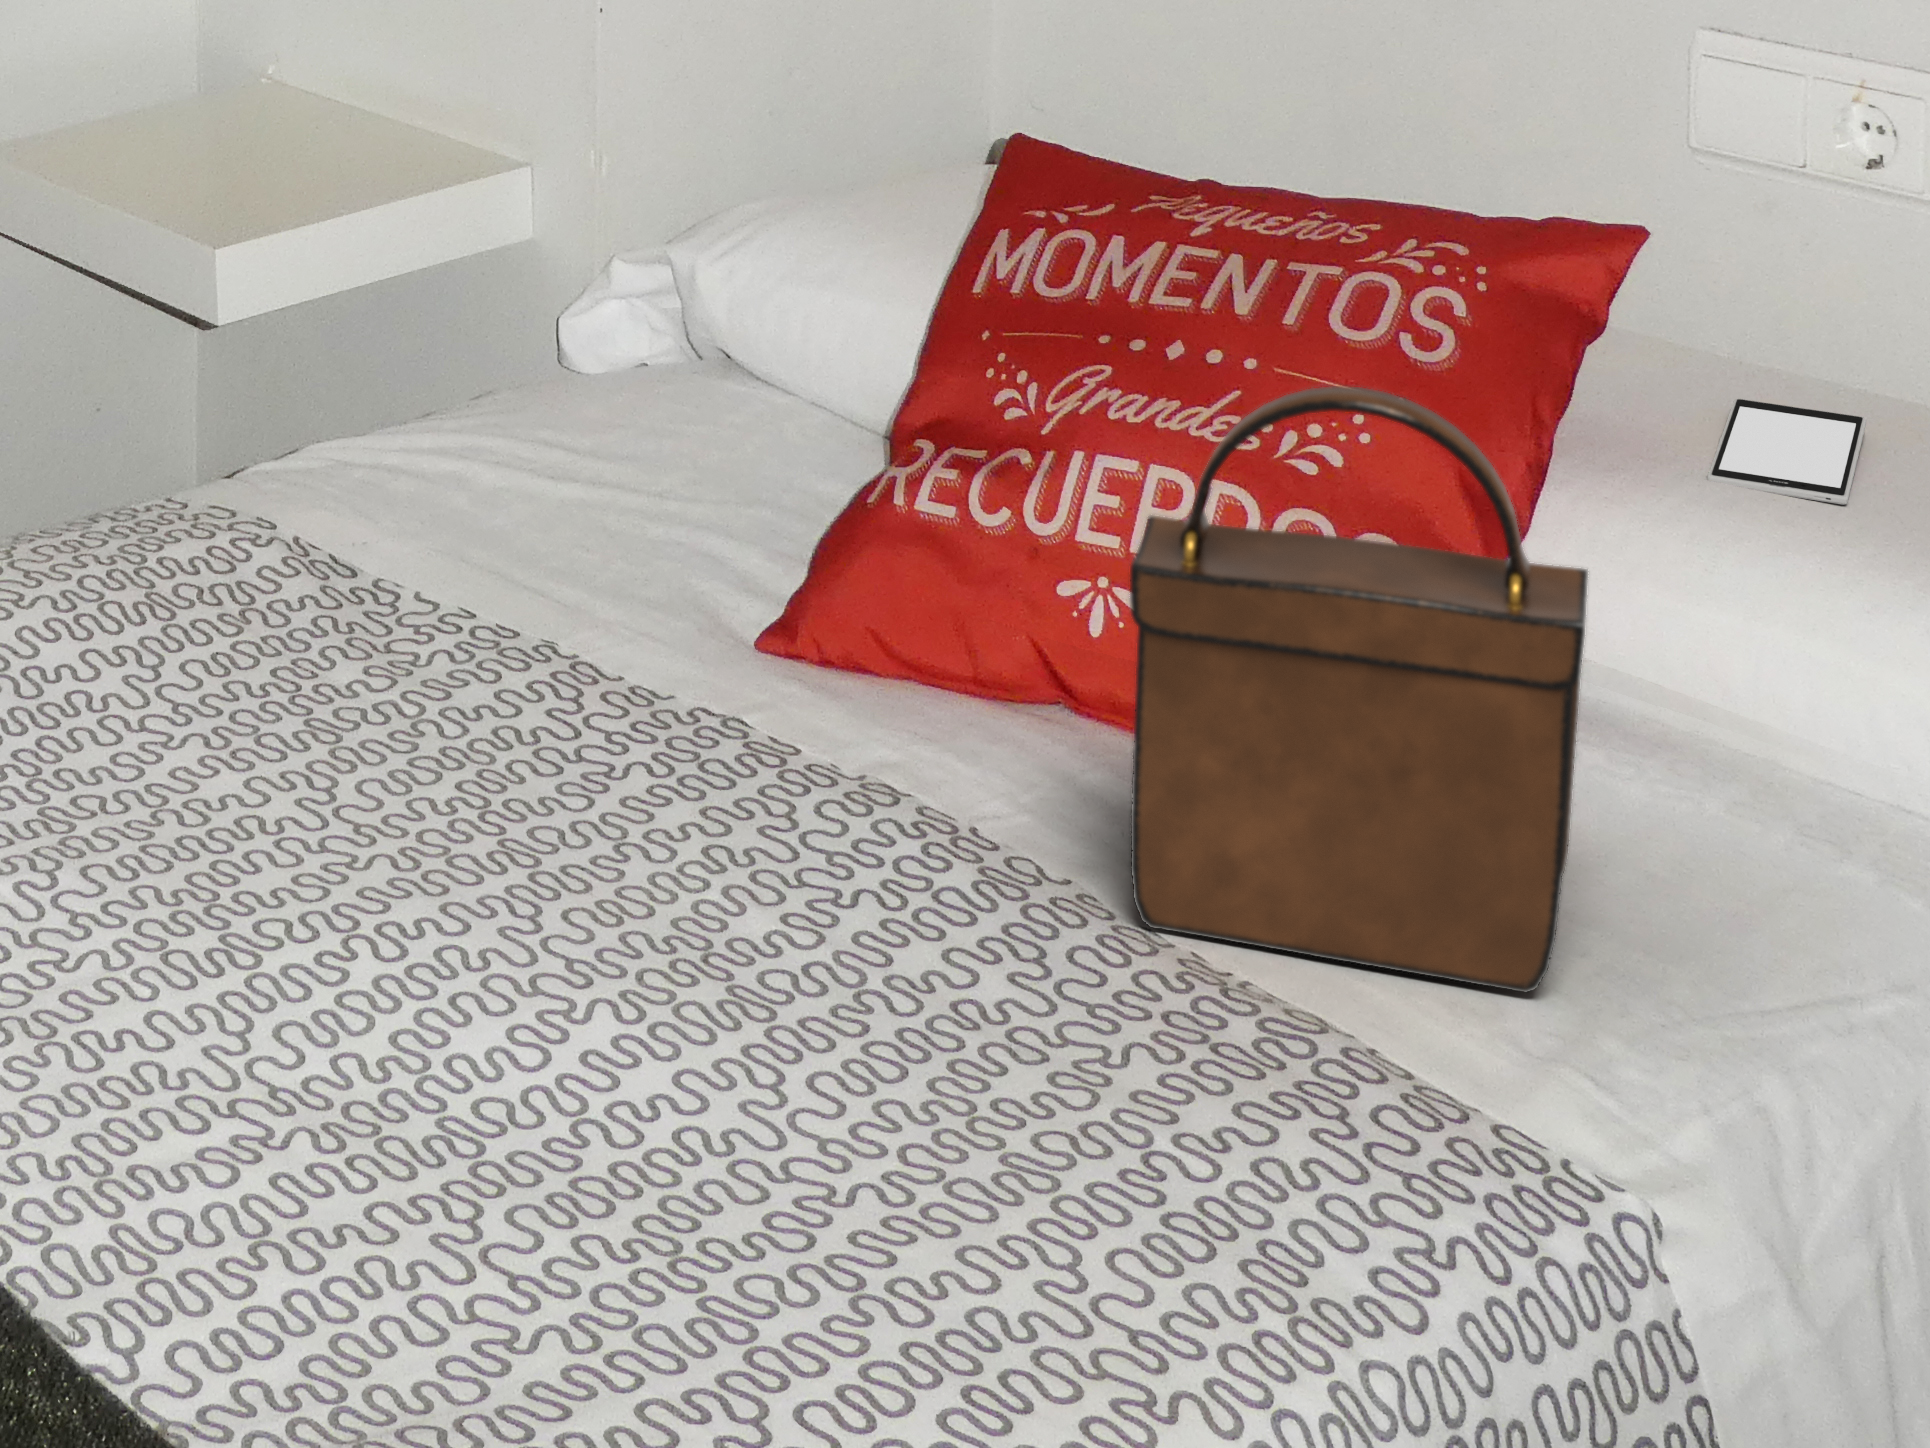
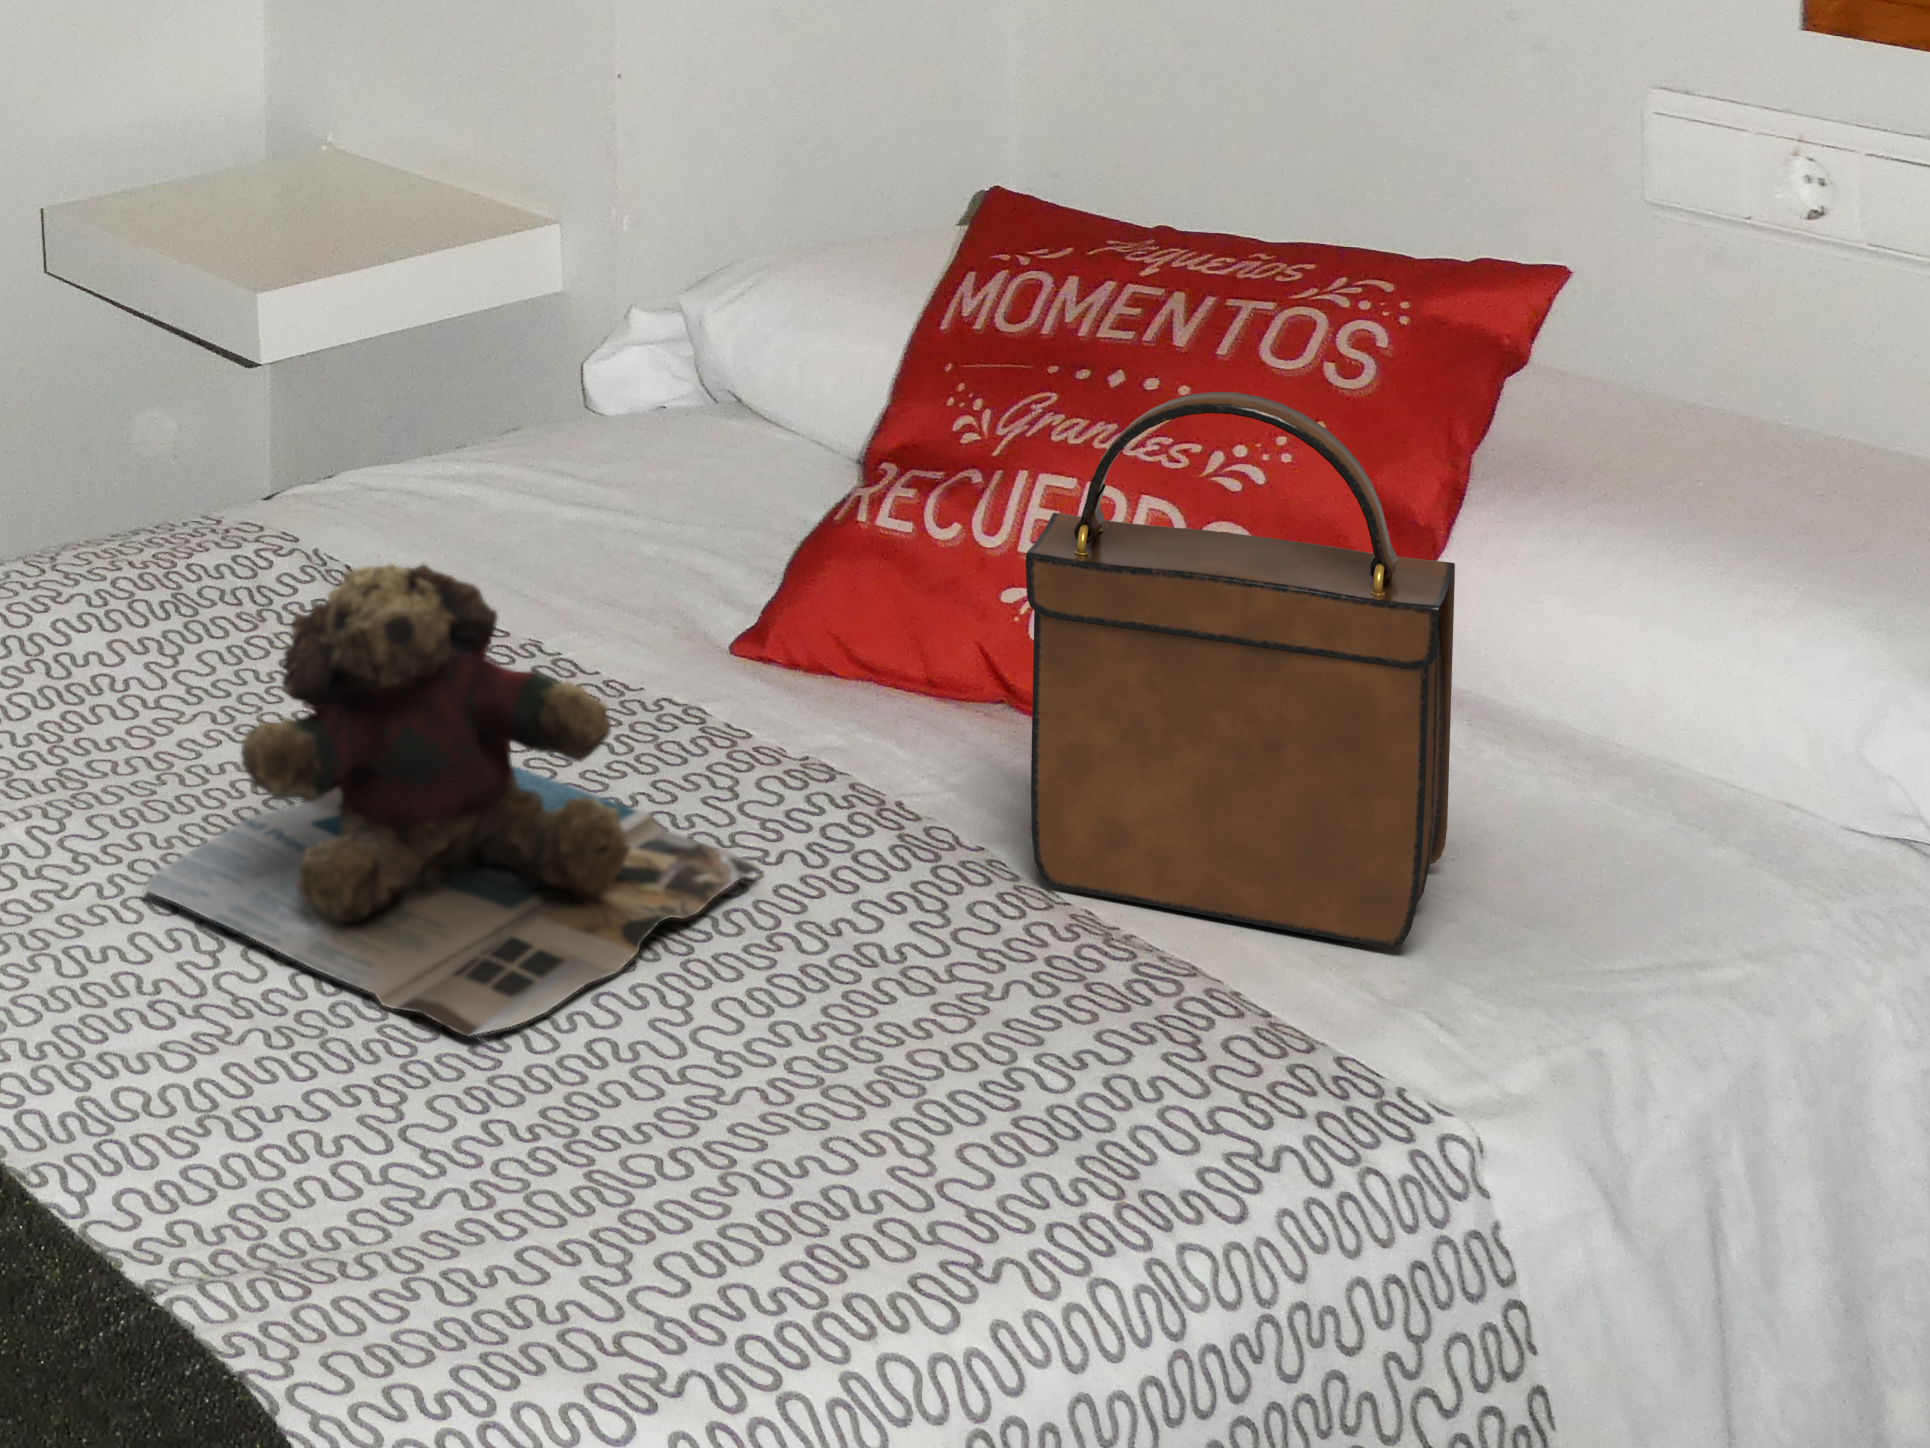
smartphone: present [1707,399,1866,505] -> none [1624,433,1793,526]
teddy bear: none [157,586,839,1141] -> present [143,564,758,1041]

